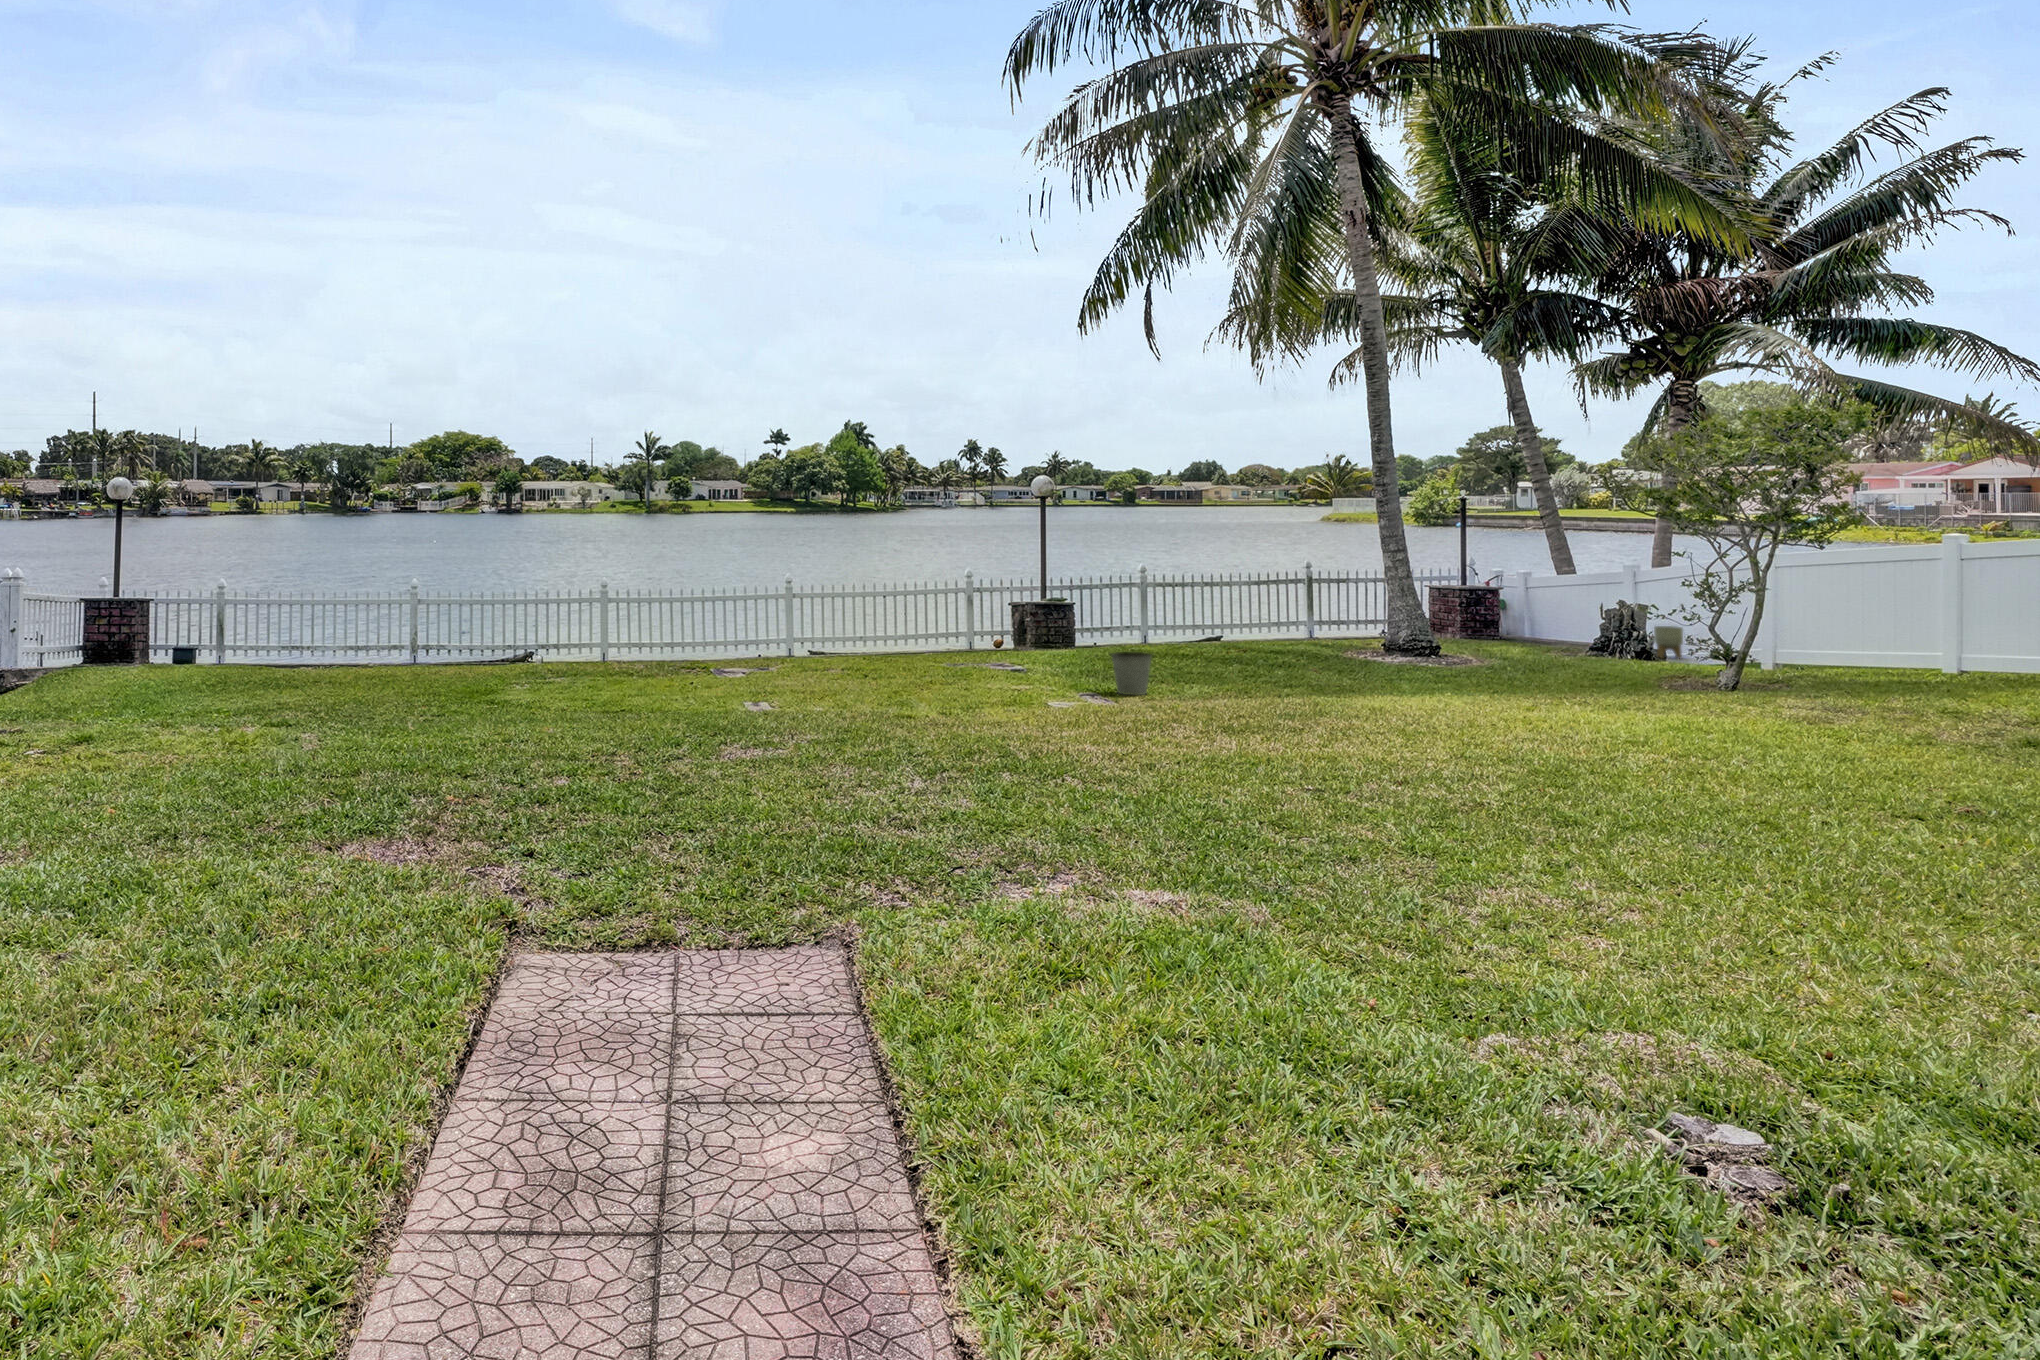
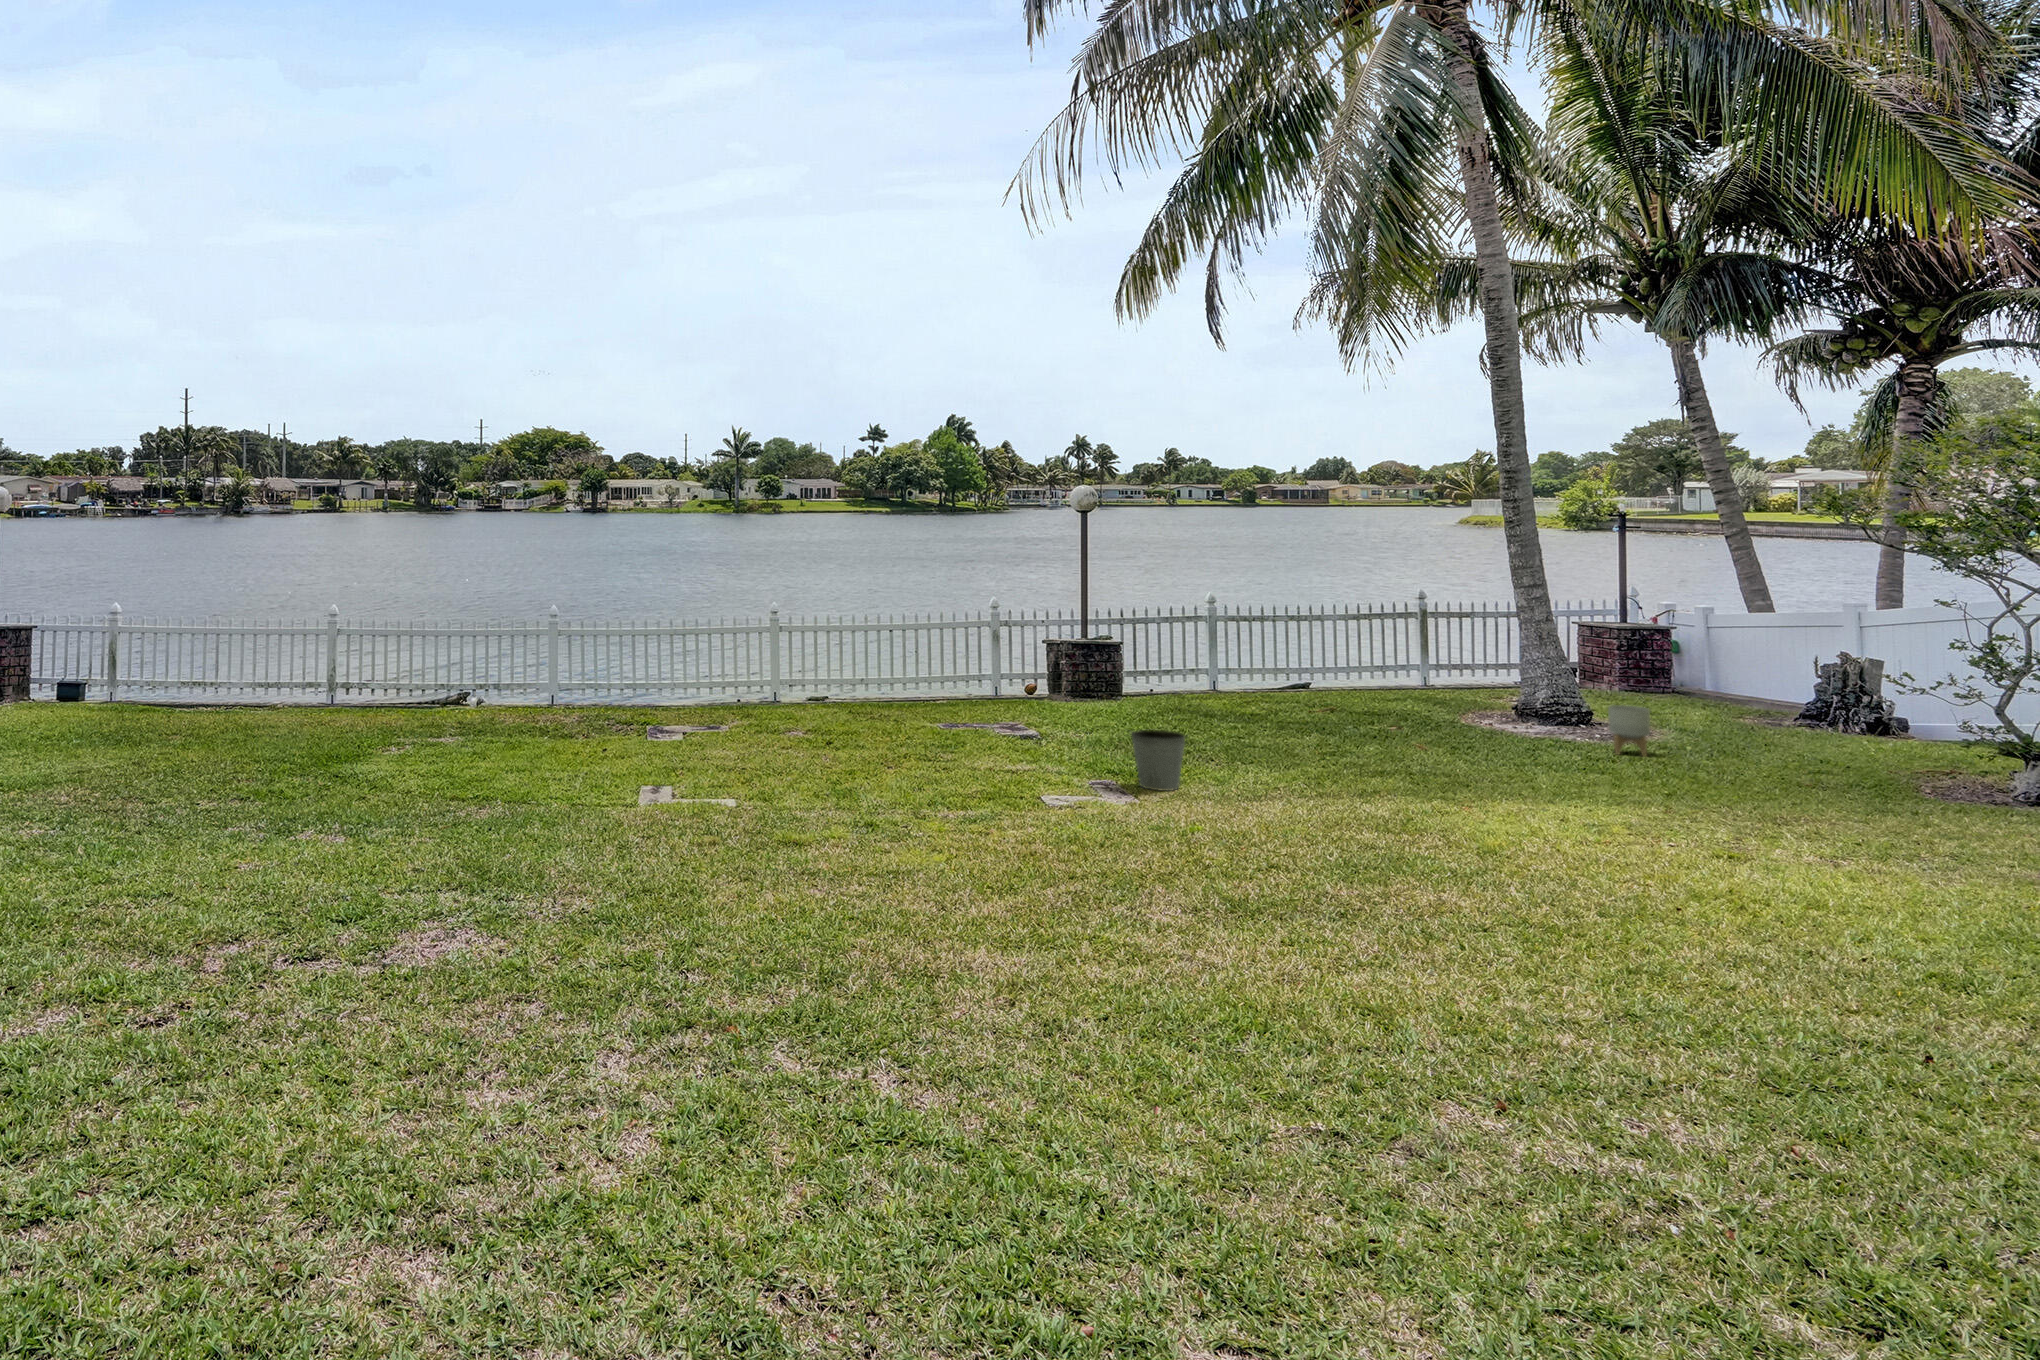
planter: present [1654,626,1683,659] -> present [1608,705,1651,757]

